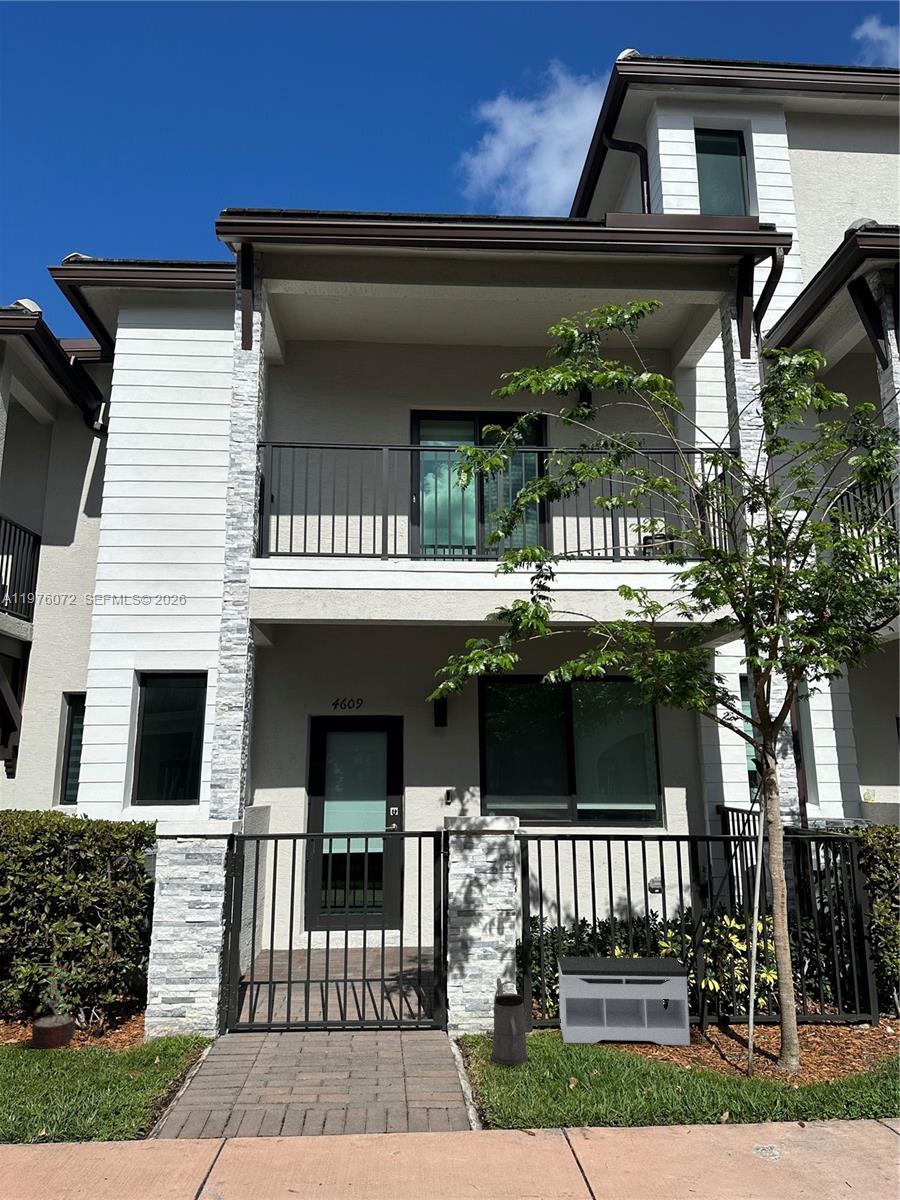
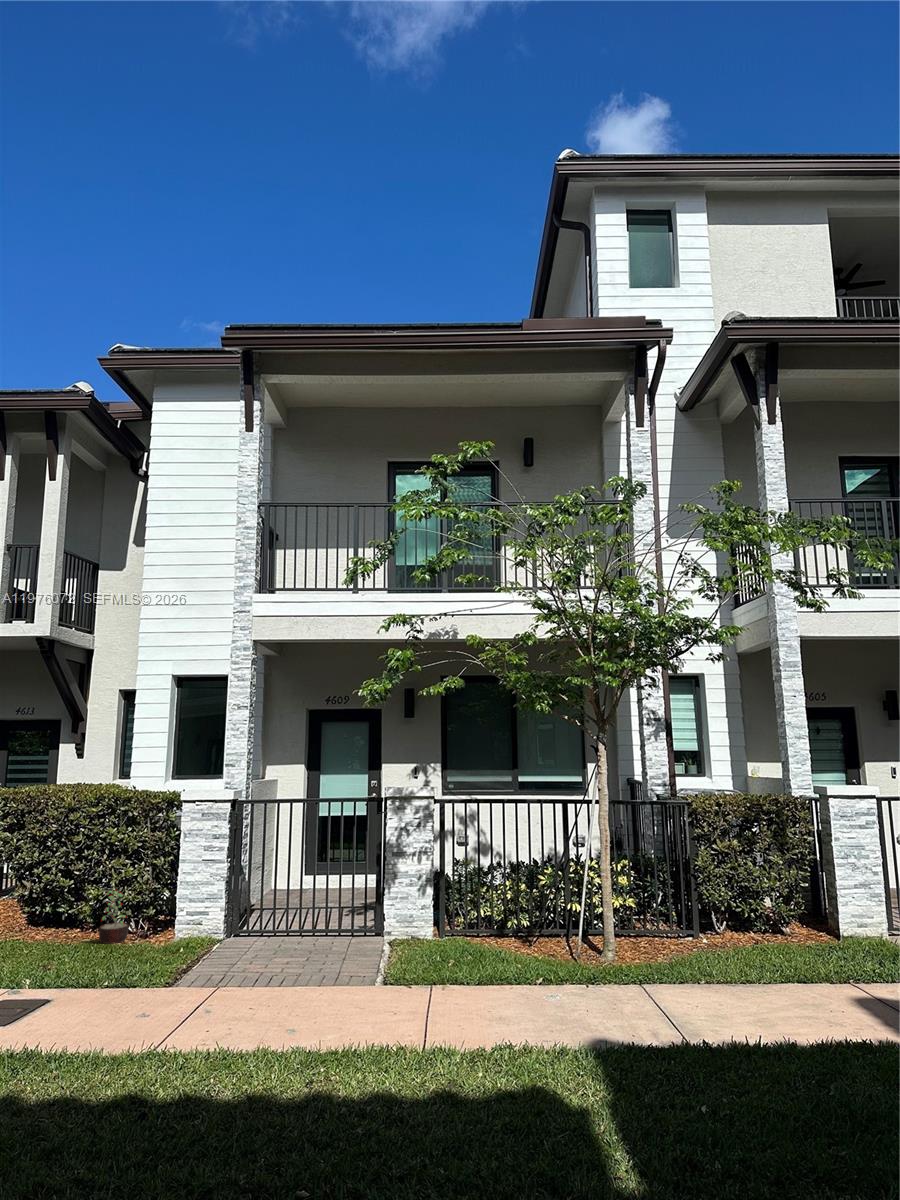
bench: present [558,956,690,1045] -> none [465,888,554,949]
watering can: present [491,978,528,1065] -> none [410,901,435,957]

